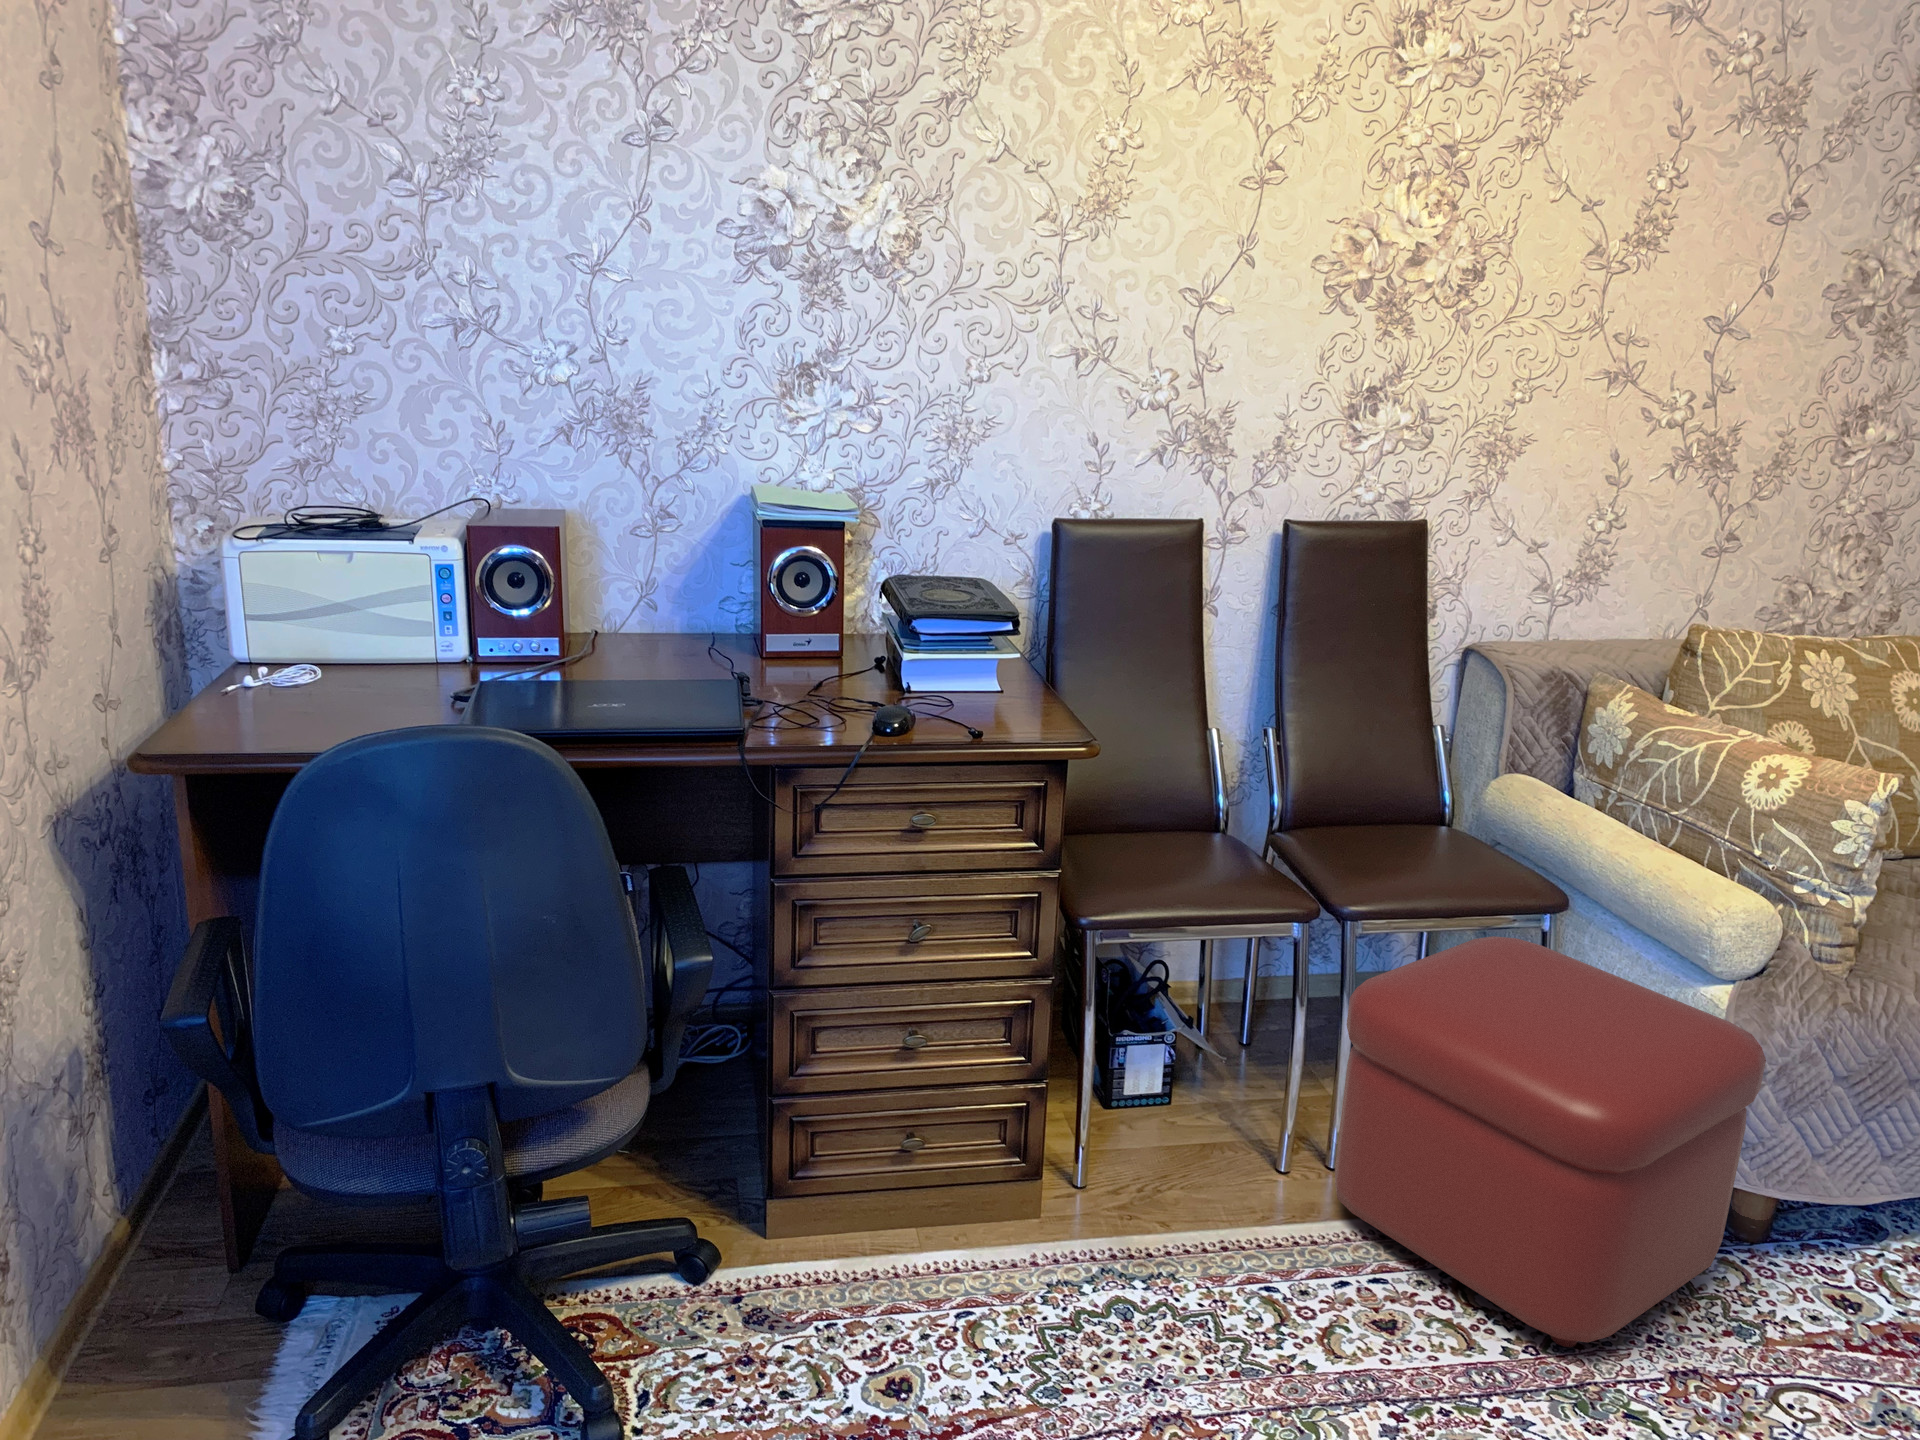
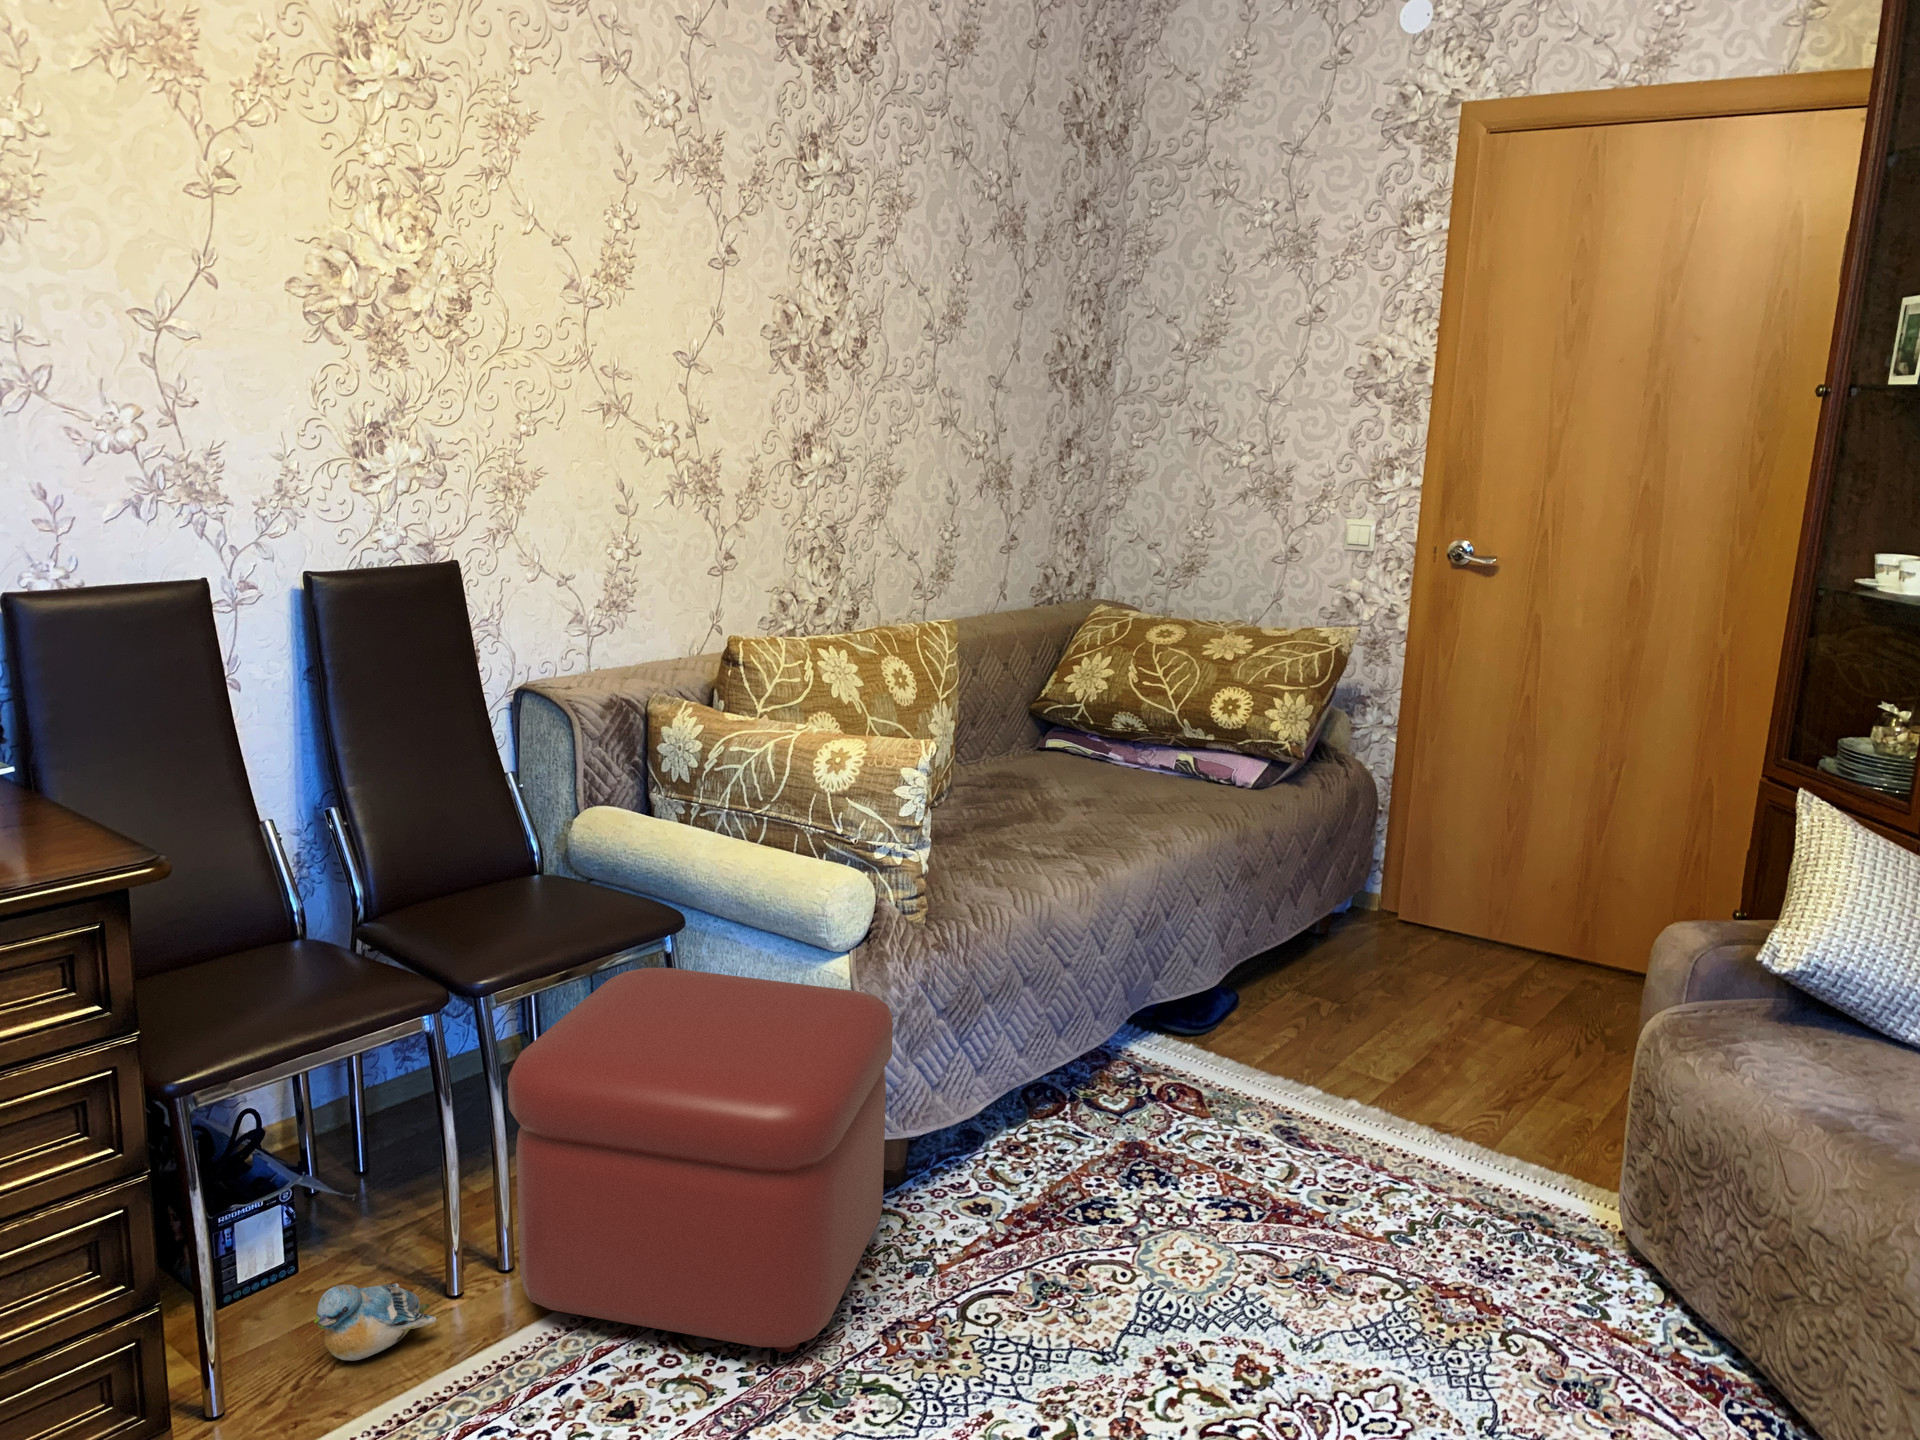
plush toy: none [1163,1122,1258,1189] -> present [314,1283,437,1361]

